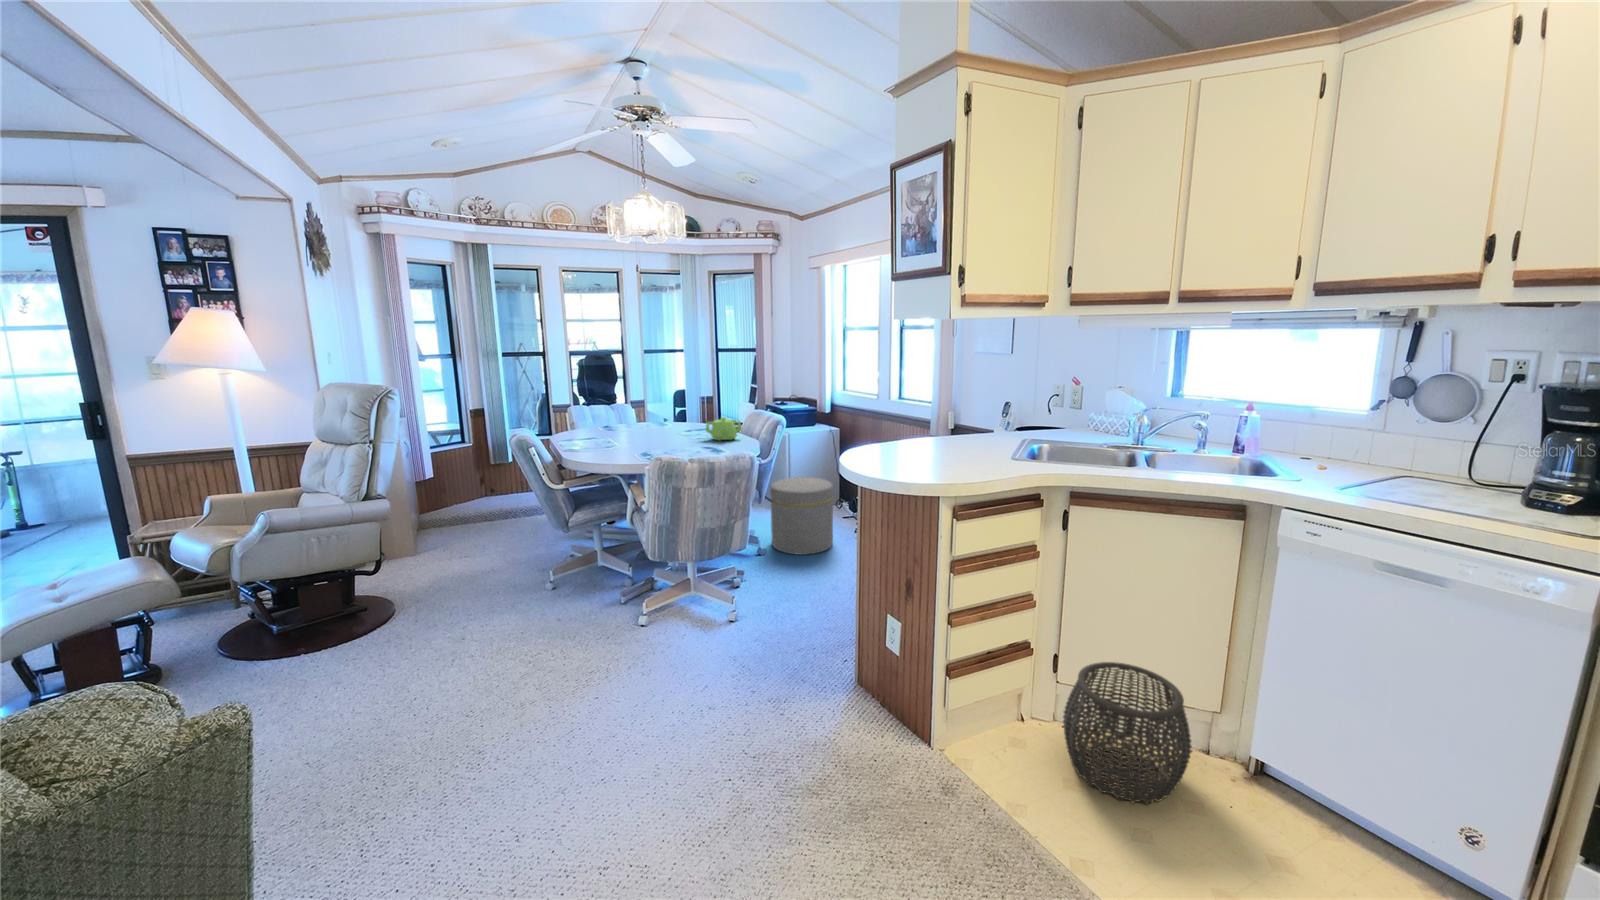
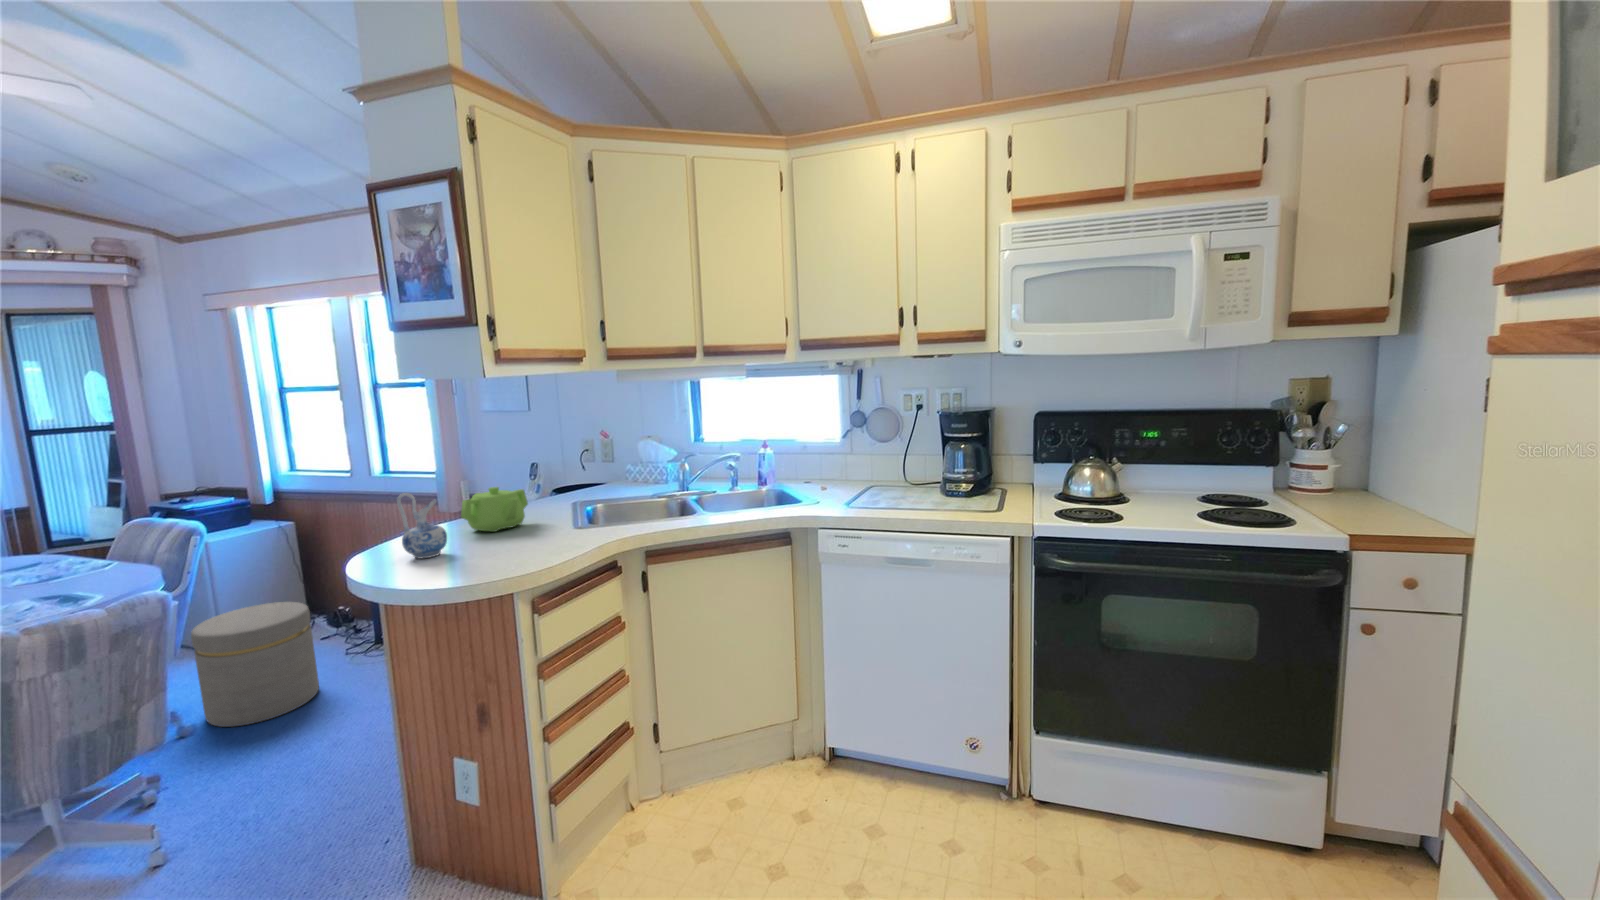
ceramic pitcher: none [875,407,905,459] -> present [397,493,447,559]
teapot: present [706,417,742,441] -> present [461,487,528,532]
woven basket: present [1063,662,1192,804] -> none [678,707,792,850]

